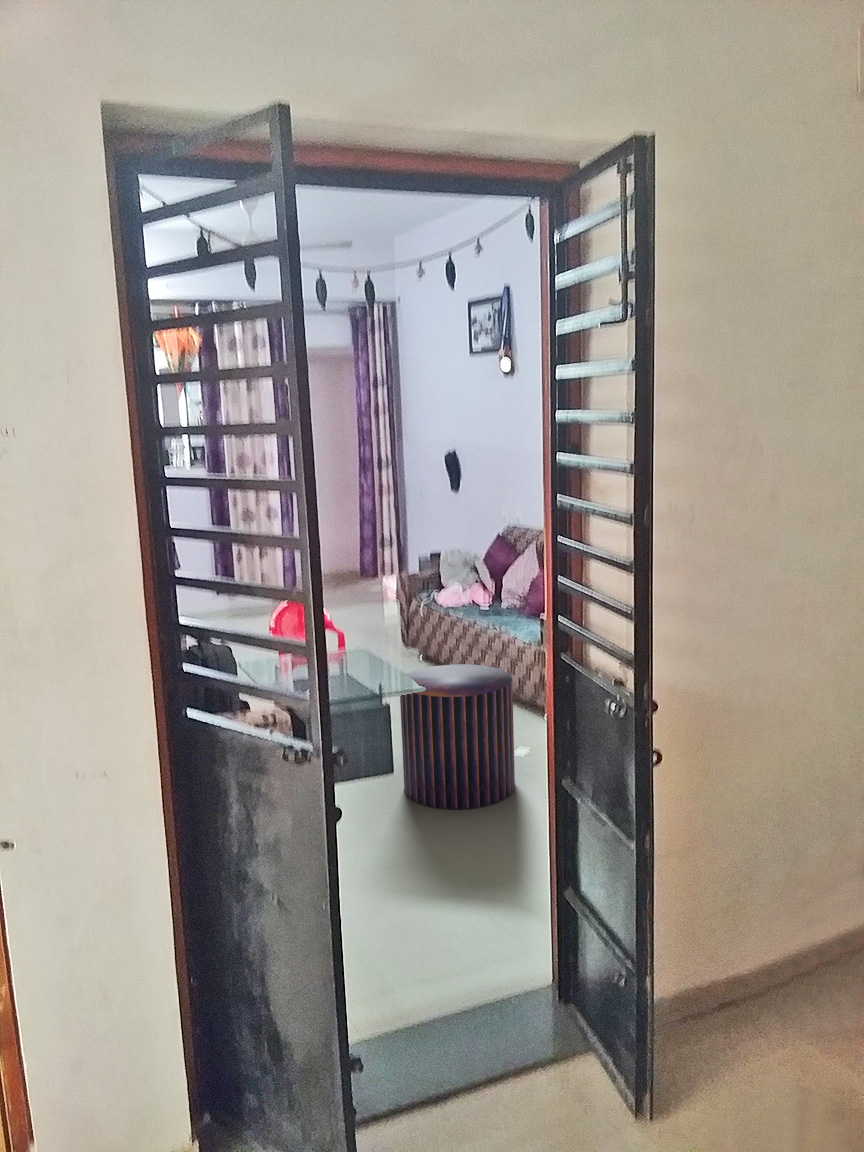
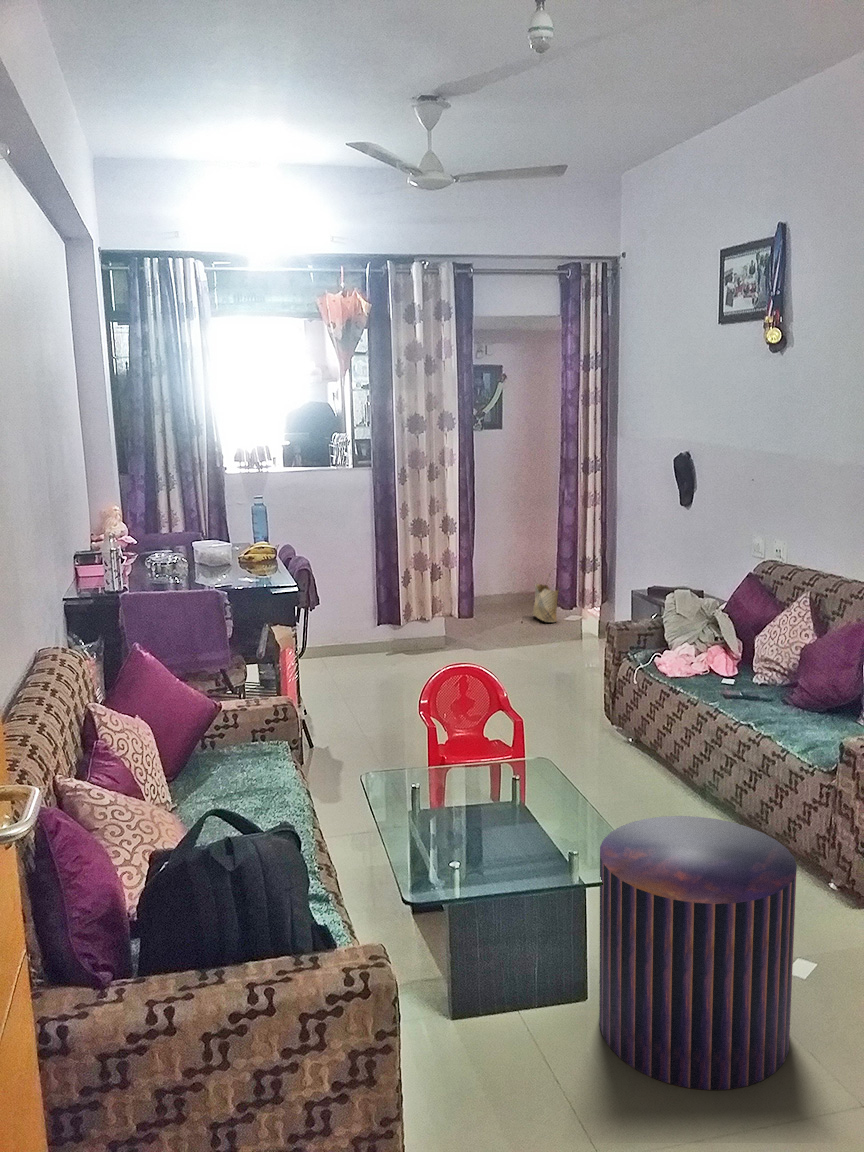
woven basket: none [342,547,363,590] -> present [533,584,559,622]

